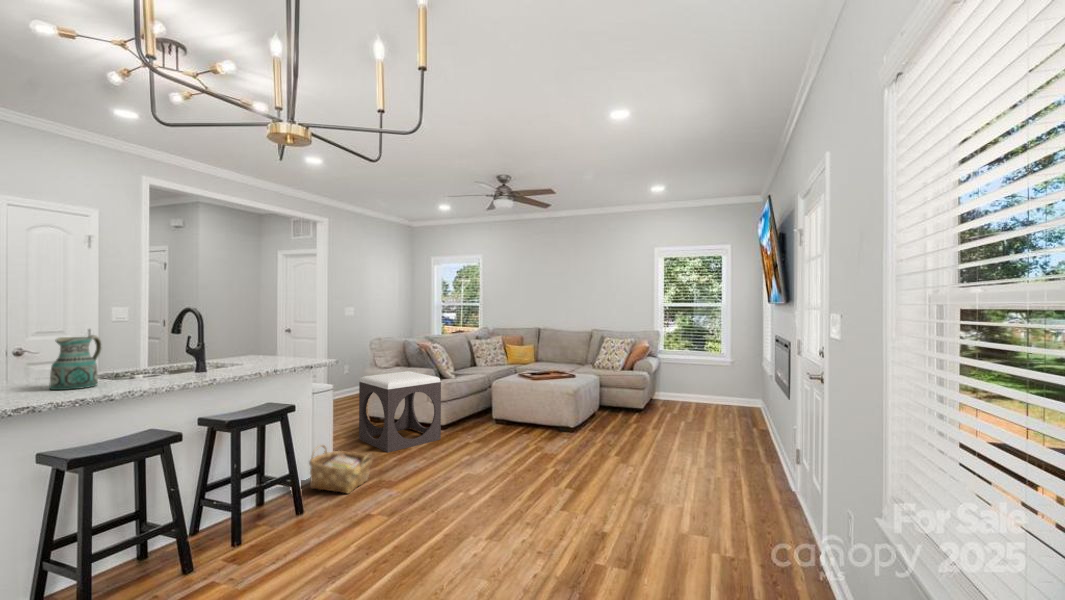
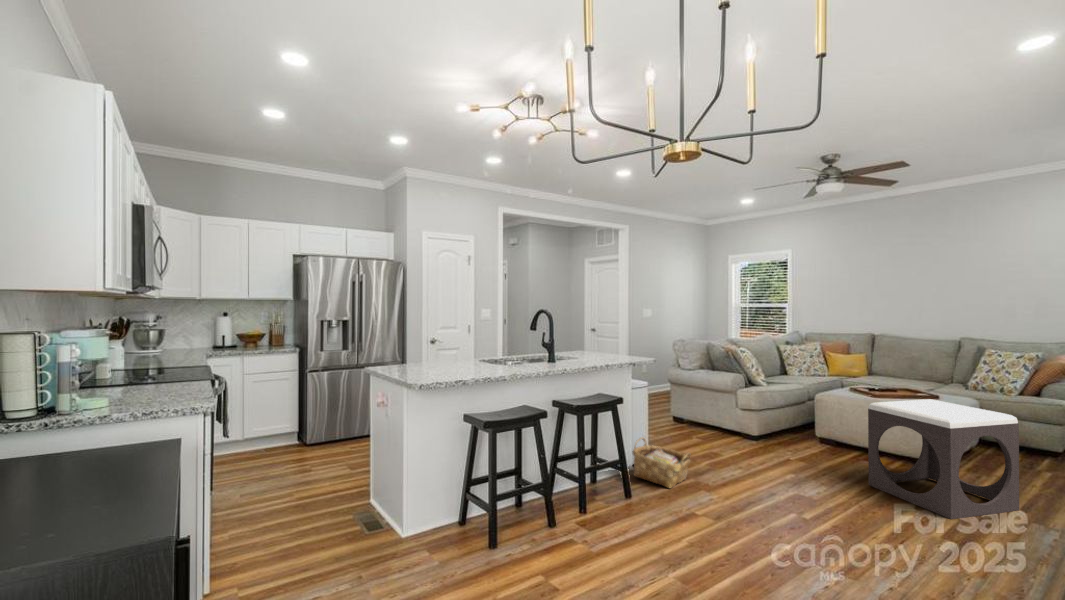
ceramic pitcher: present [49,335,102,390] -> none [466,330,492,370]
footstool: present [359,371,441,452] -> present [868,399,1019,519]

